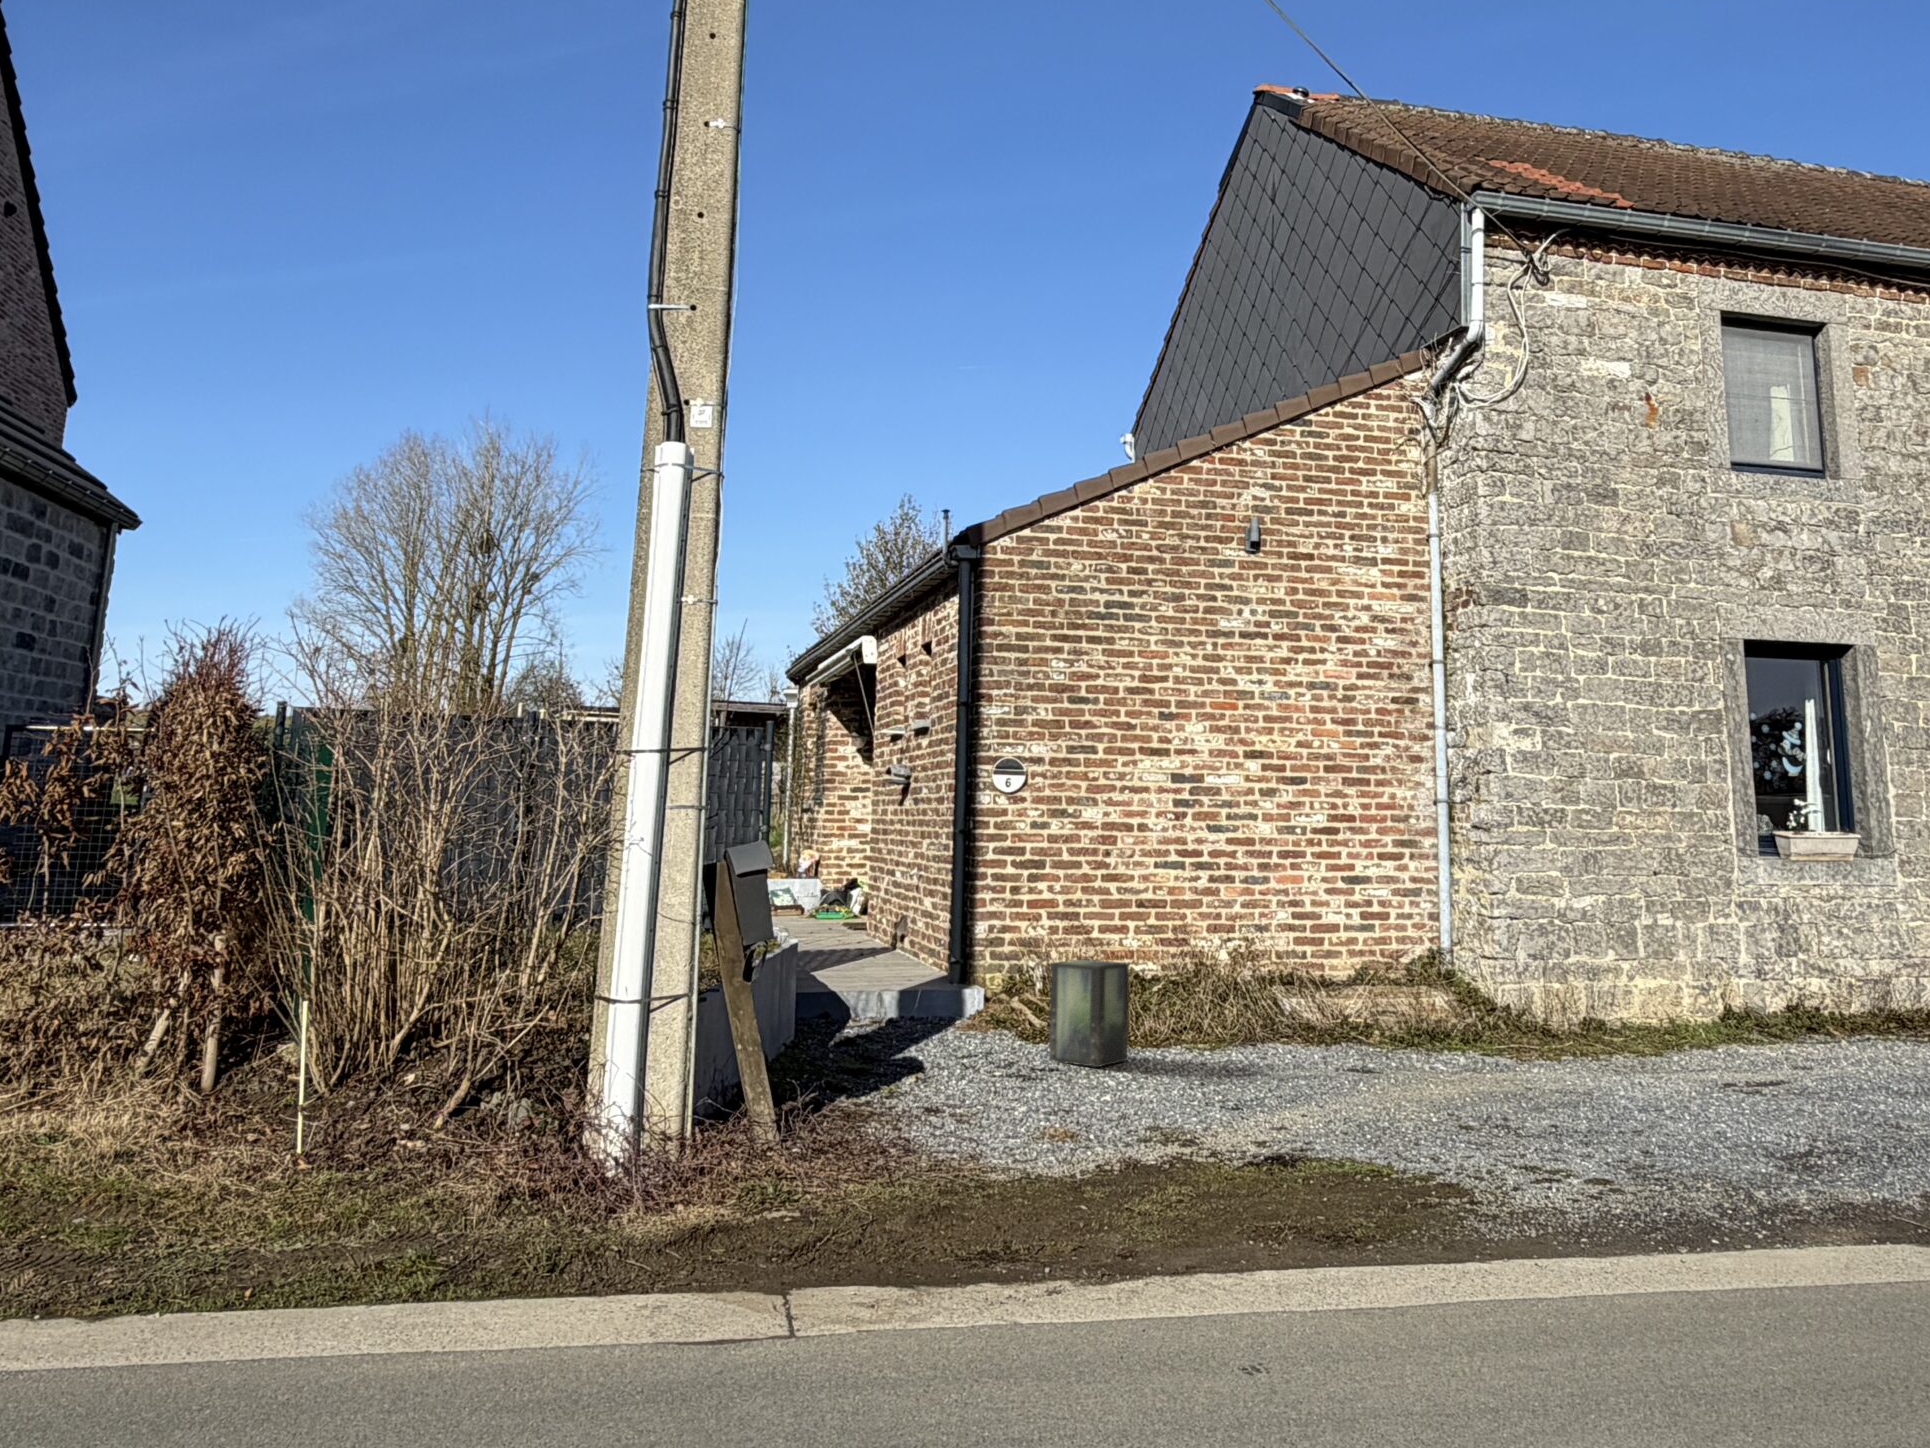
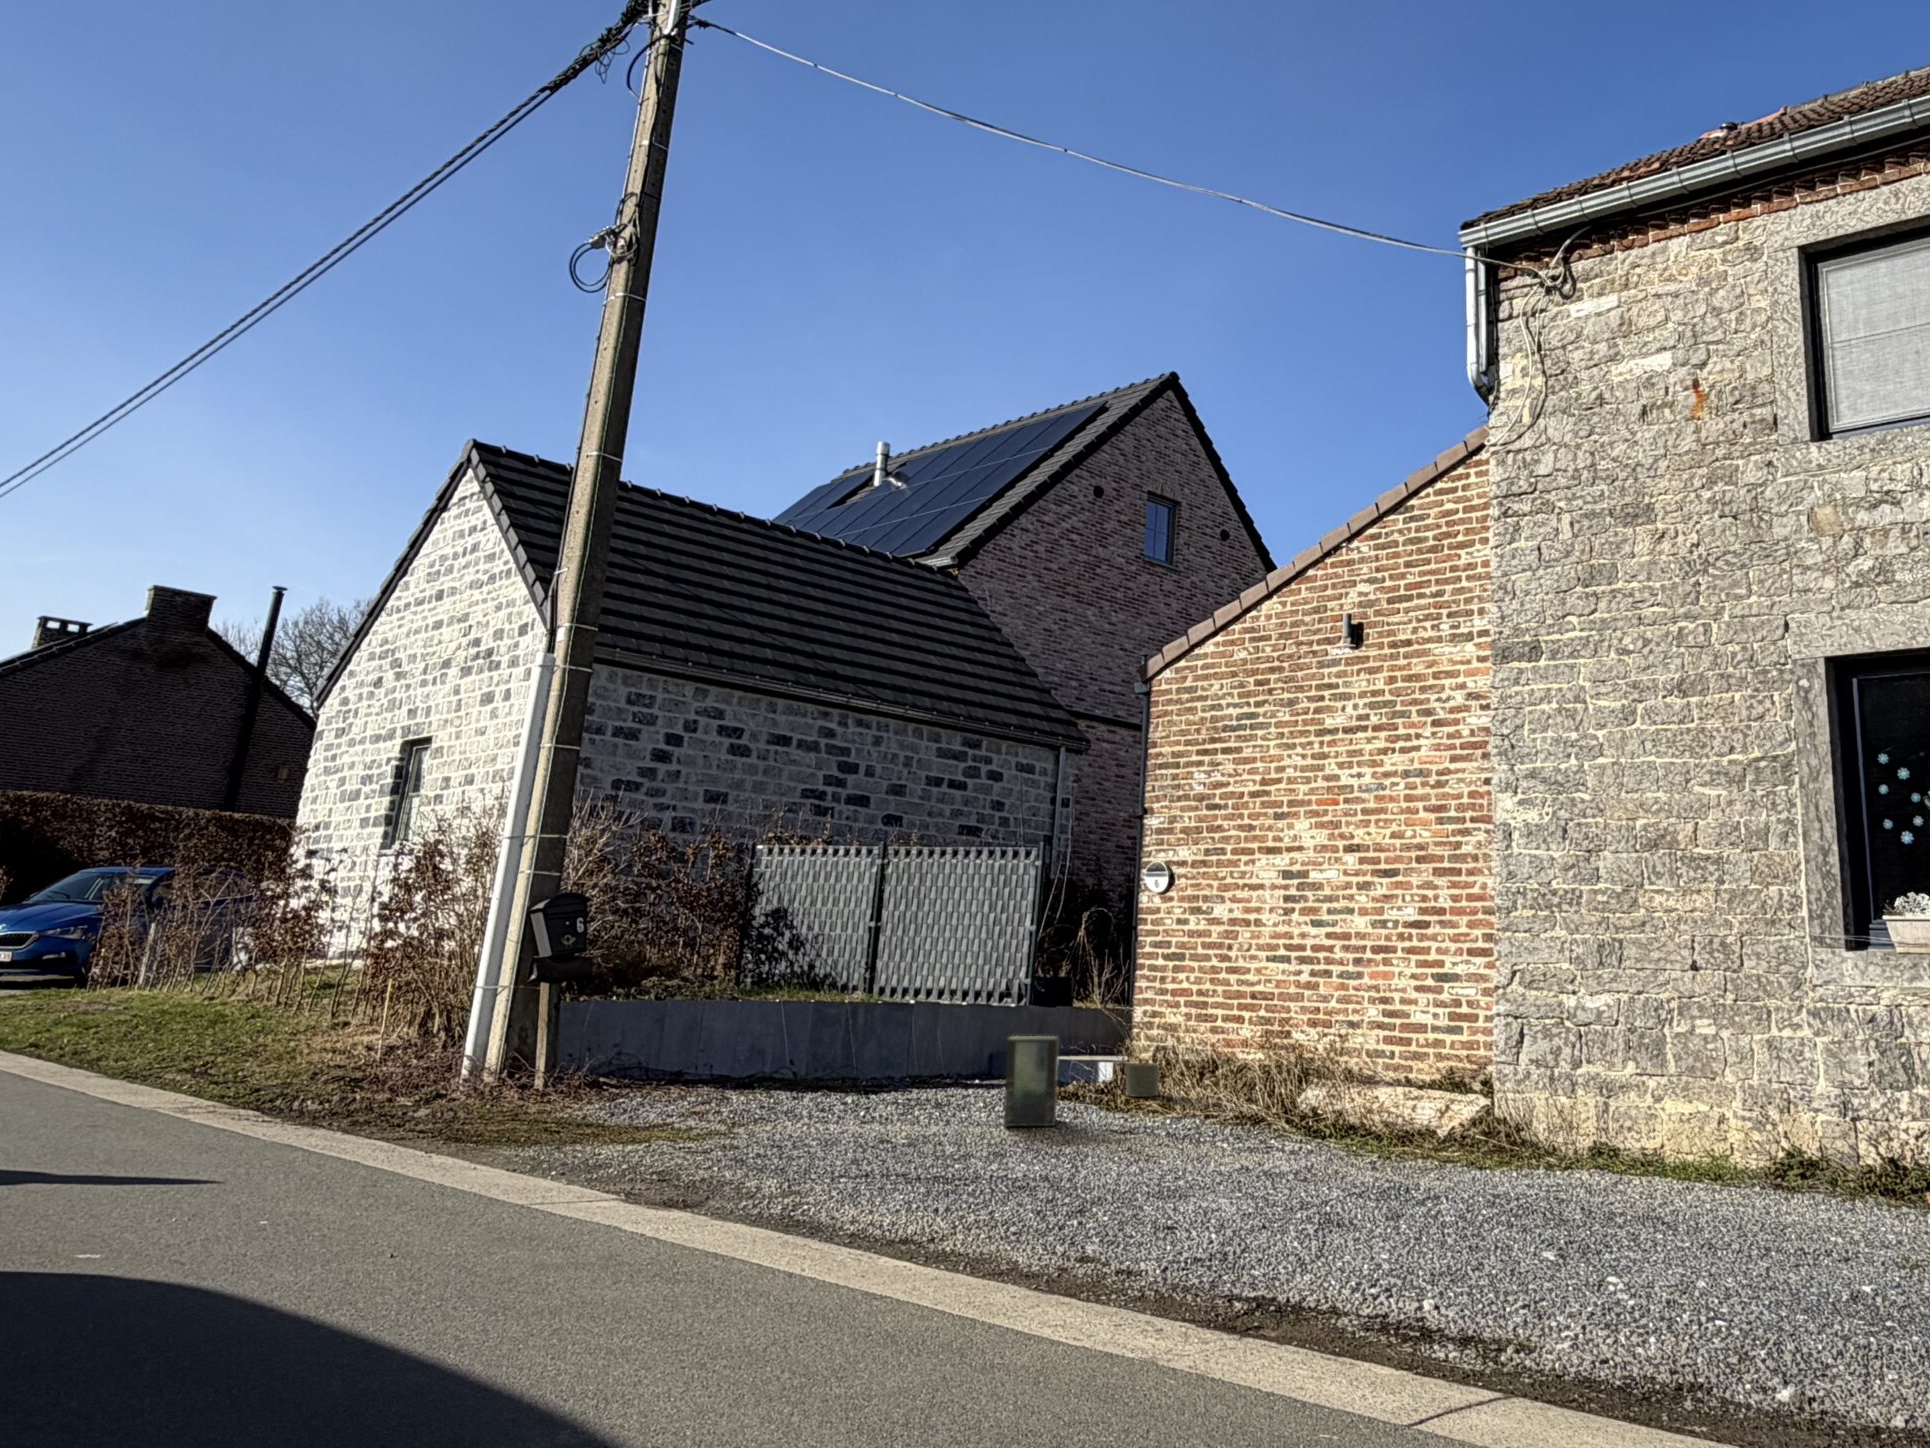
planter: none [987,982,1024,1021] -> present [1126,1063,1159,1097]

